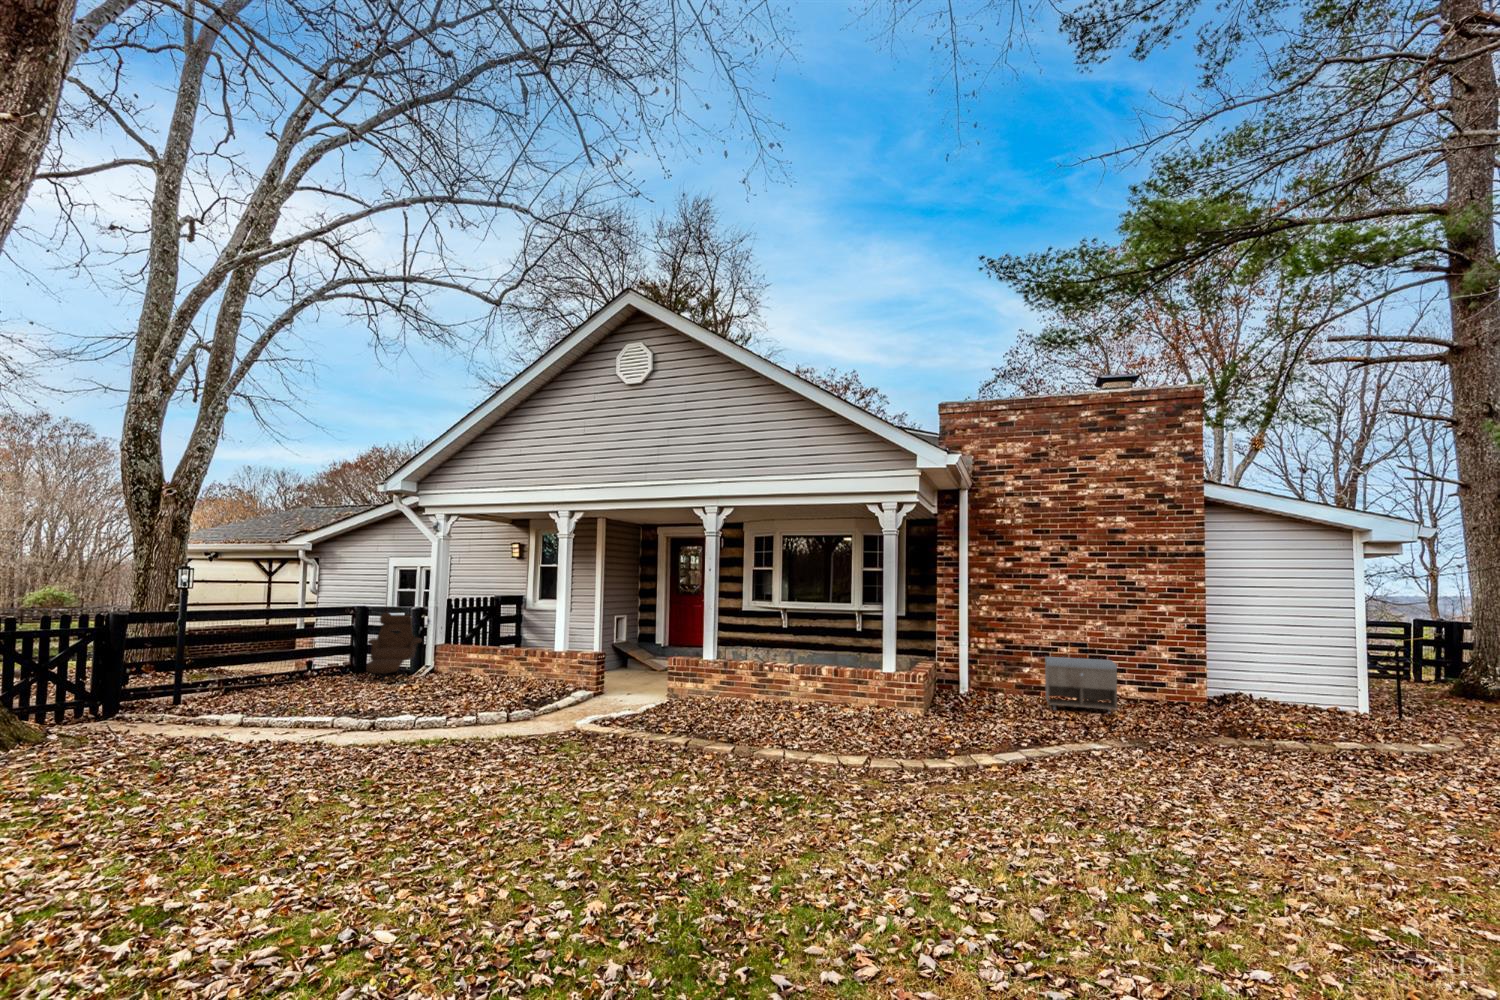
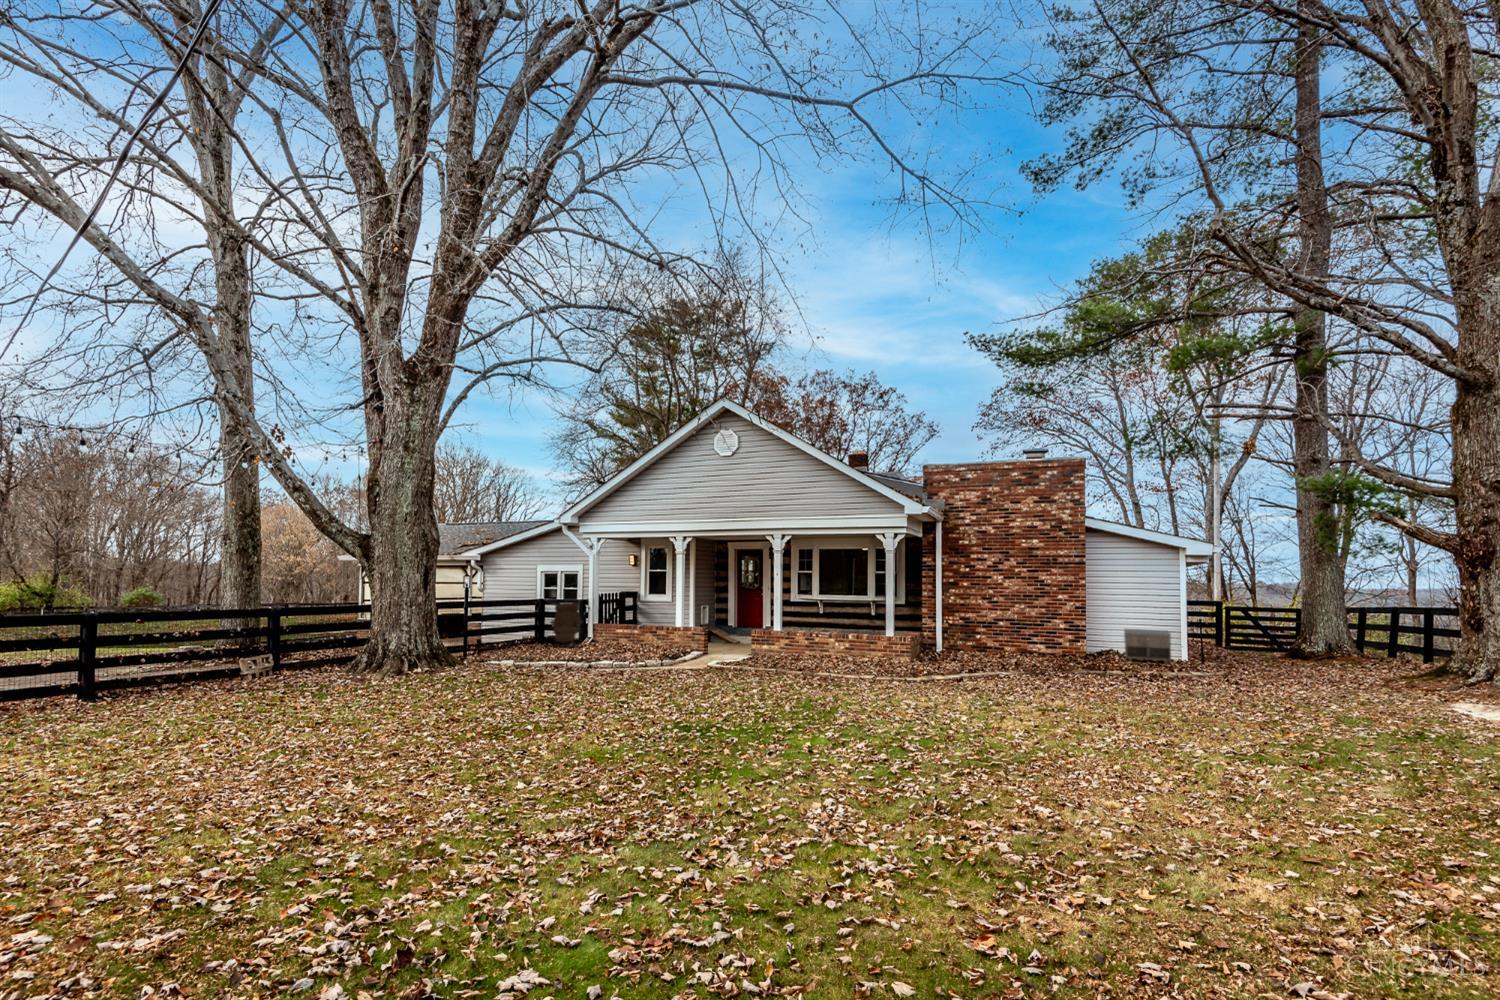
storage bench: present [1045,657,1117,713] -> present [1124,629,1171,662]

